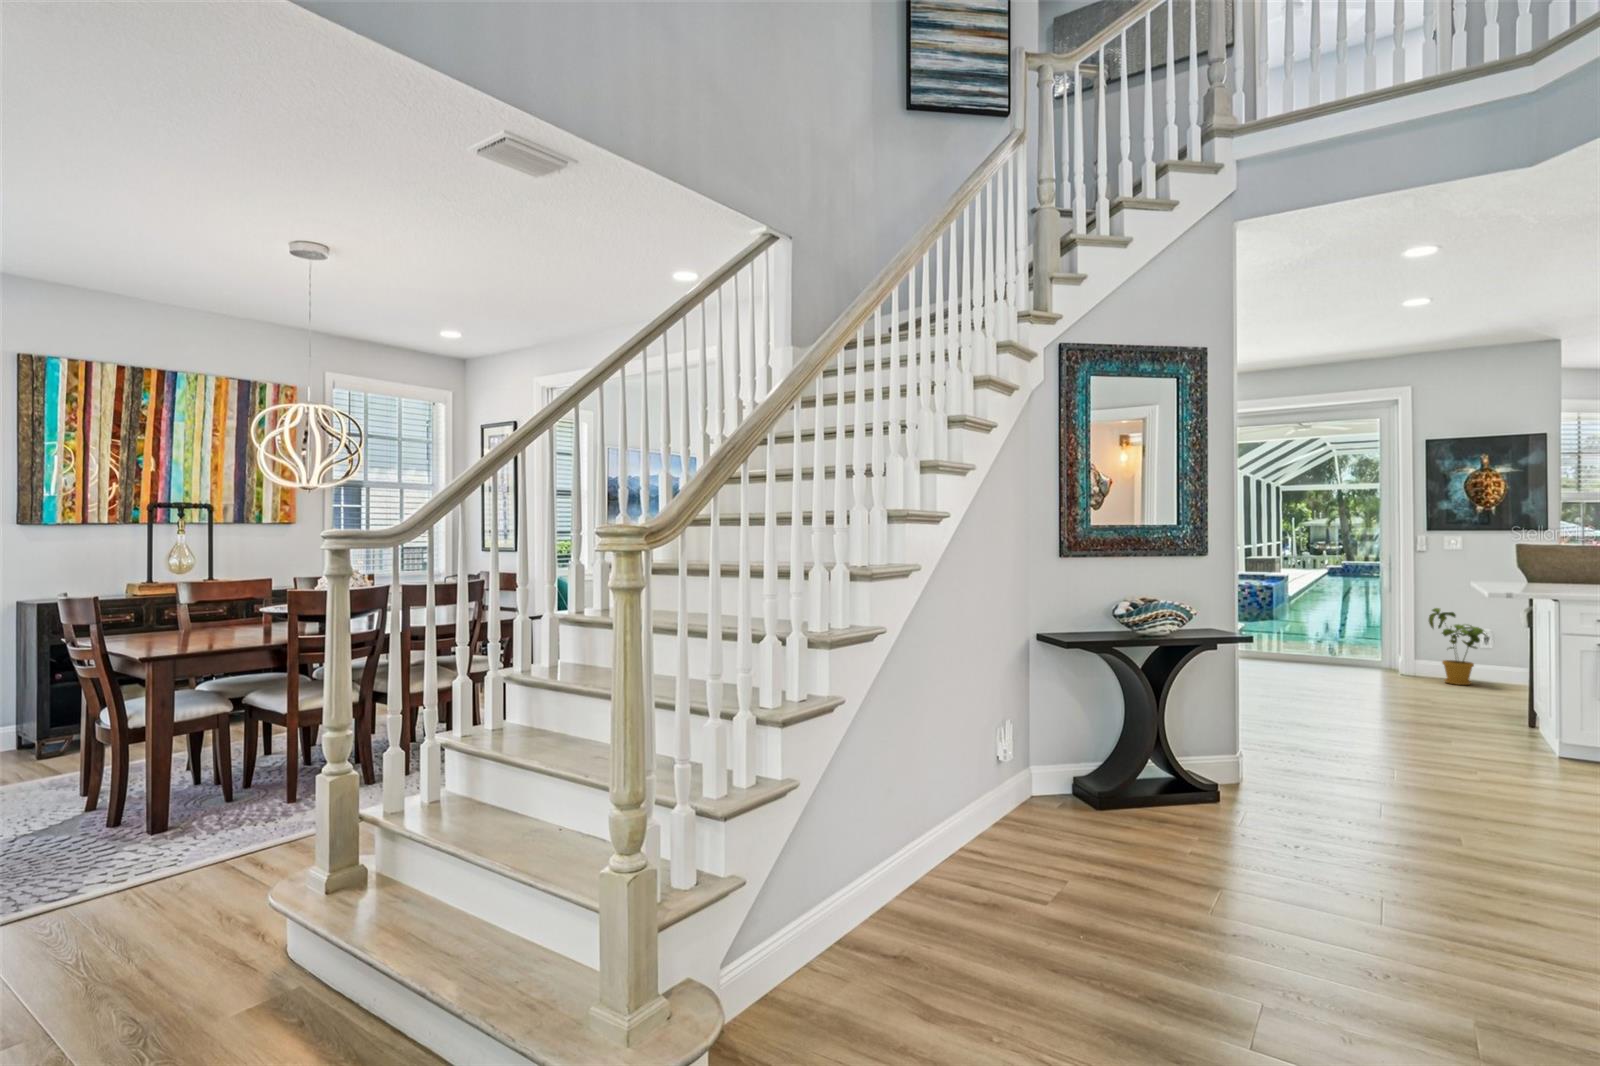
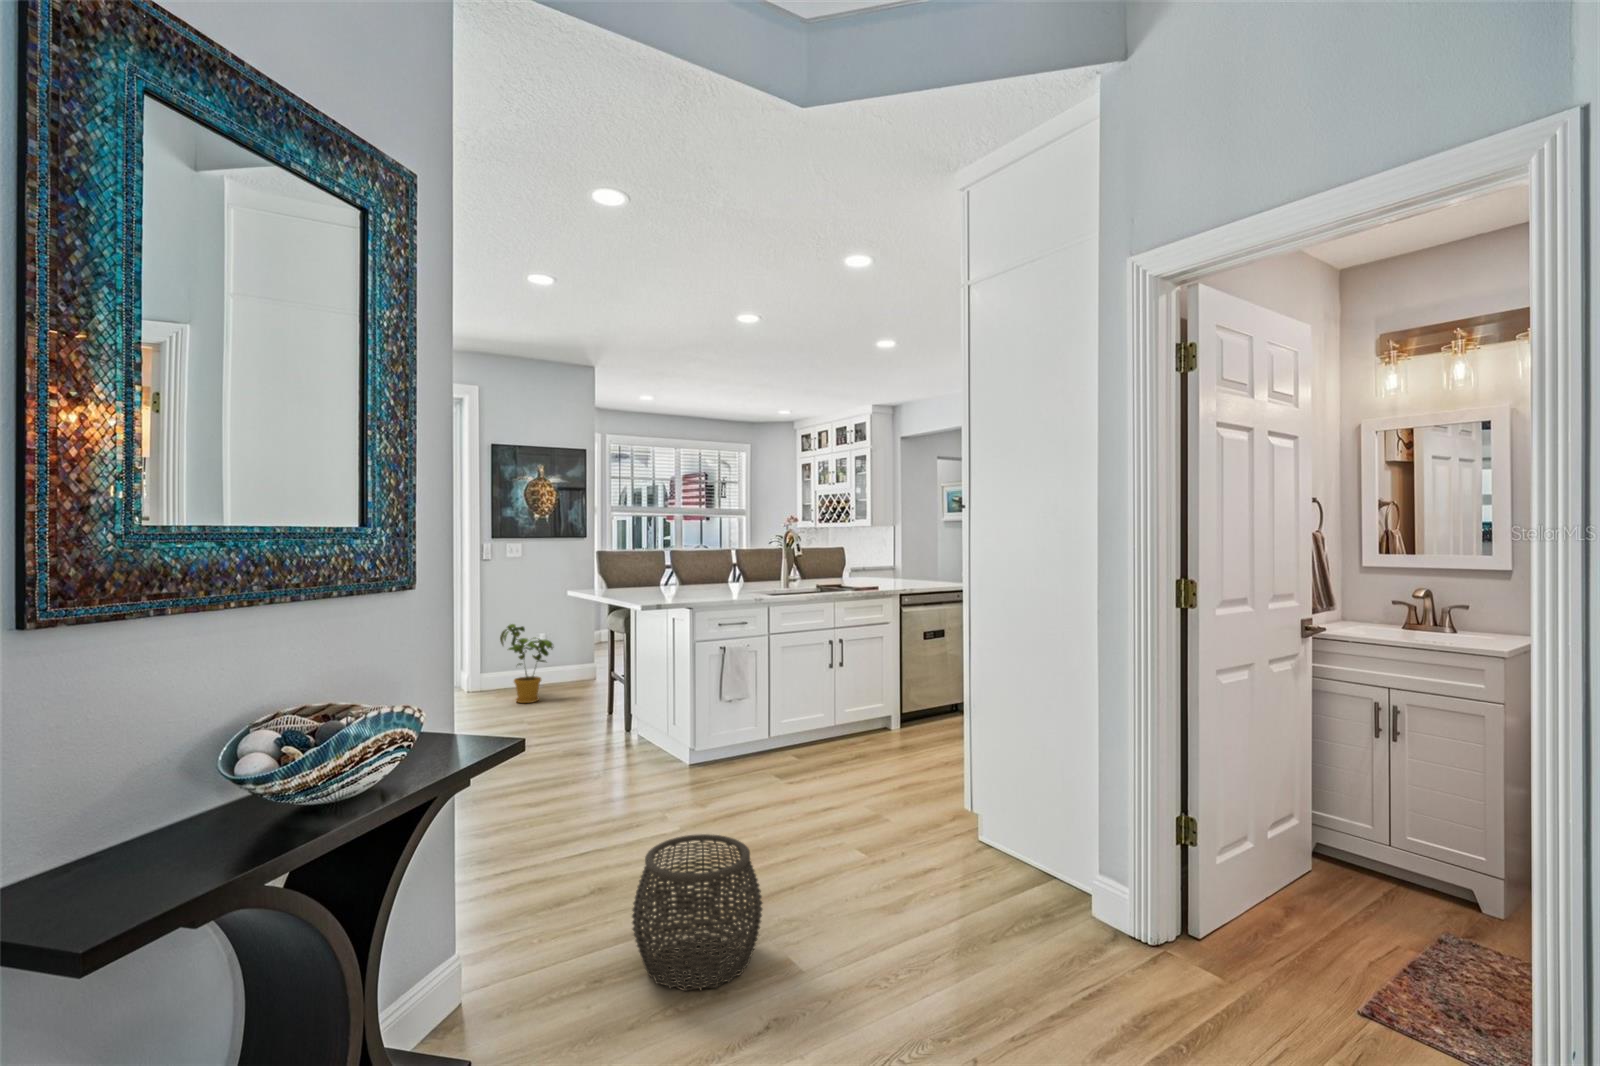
woven basket: none [1340,731,1446,822] -> present [632,834,762,991]

